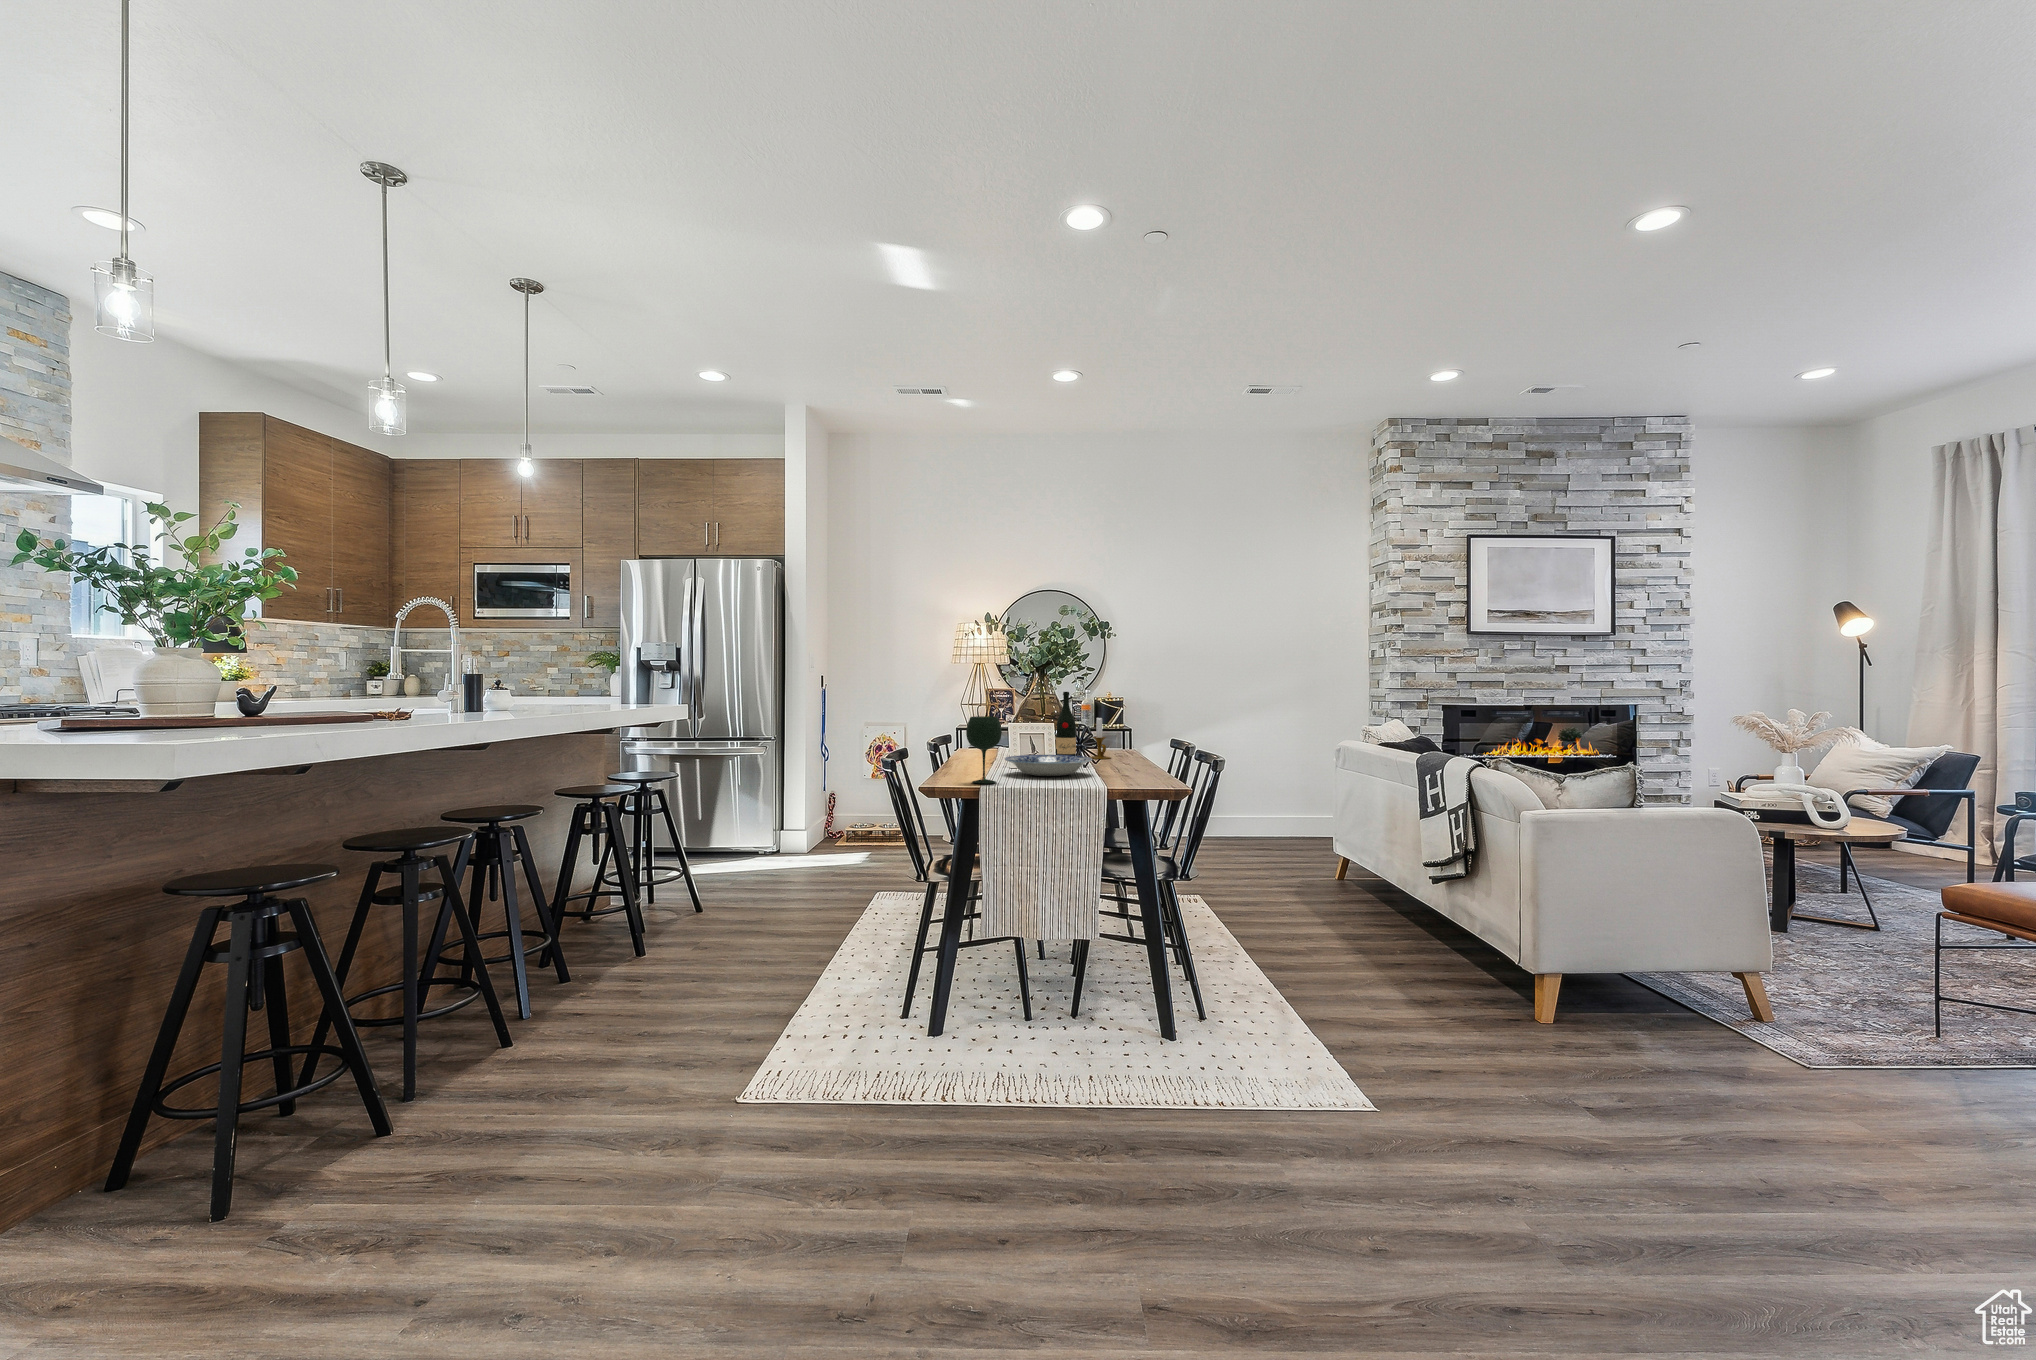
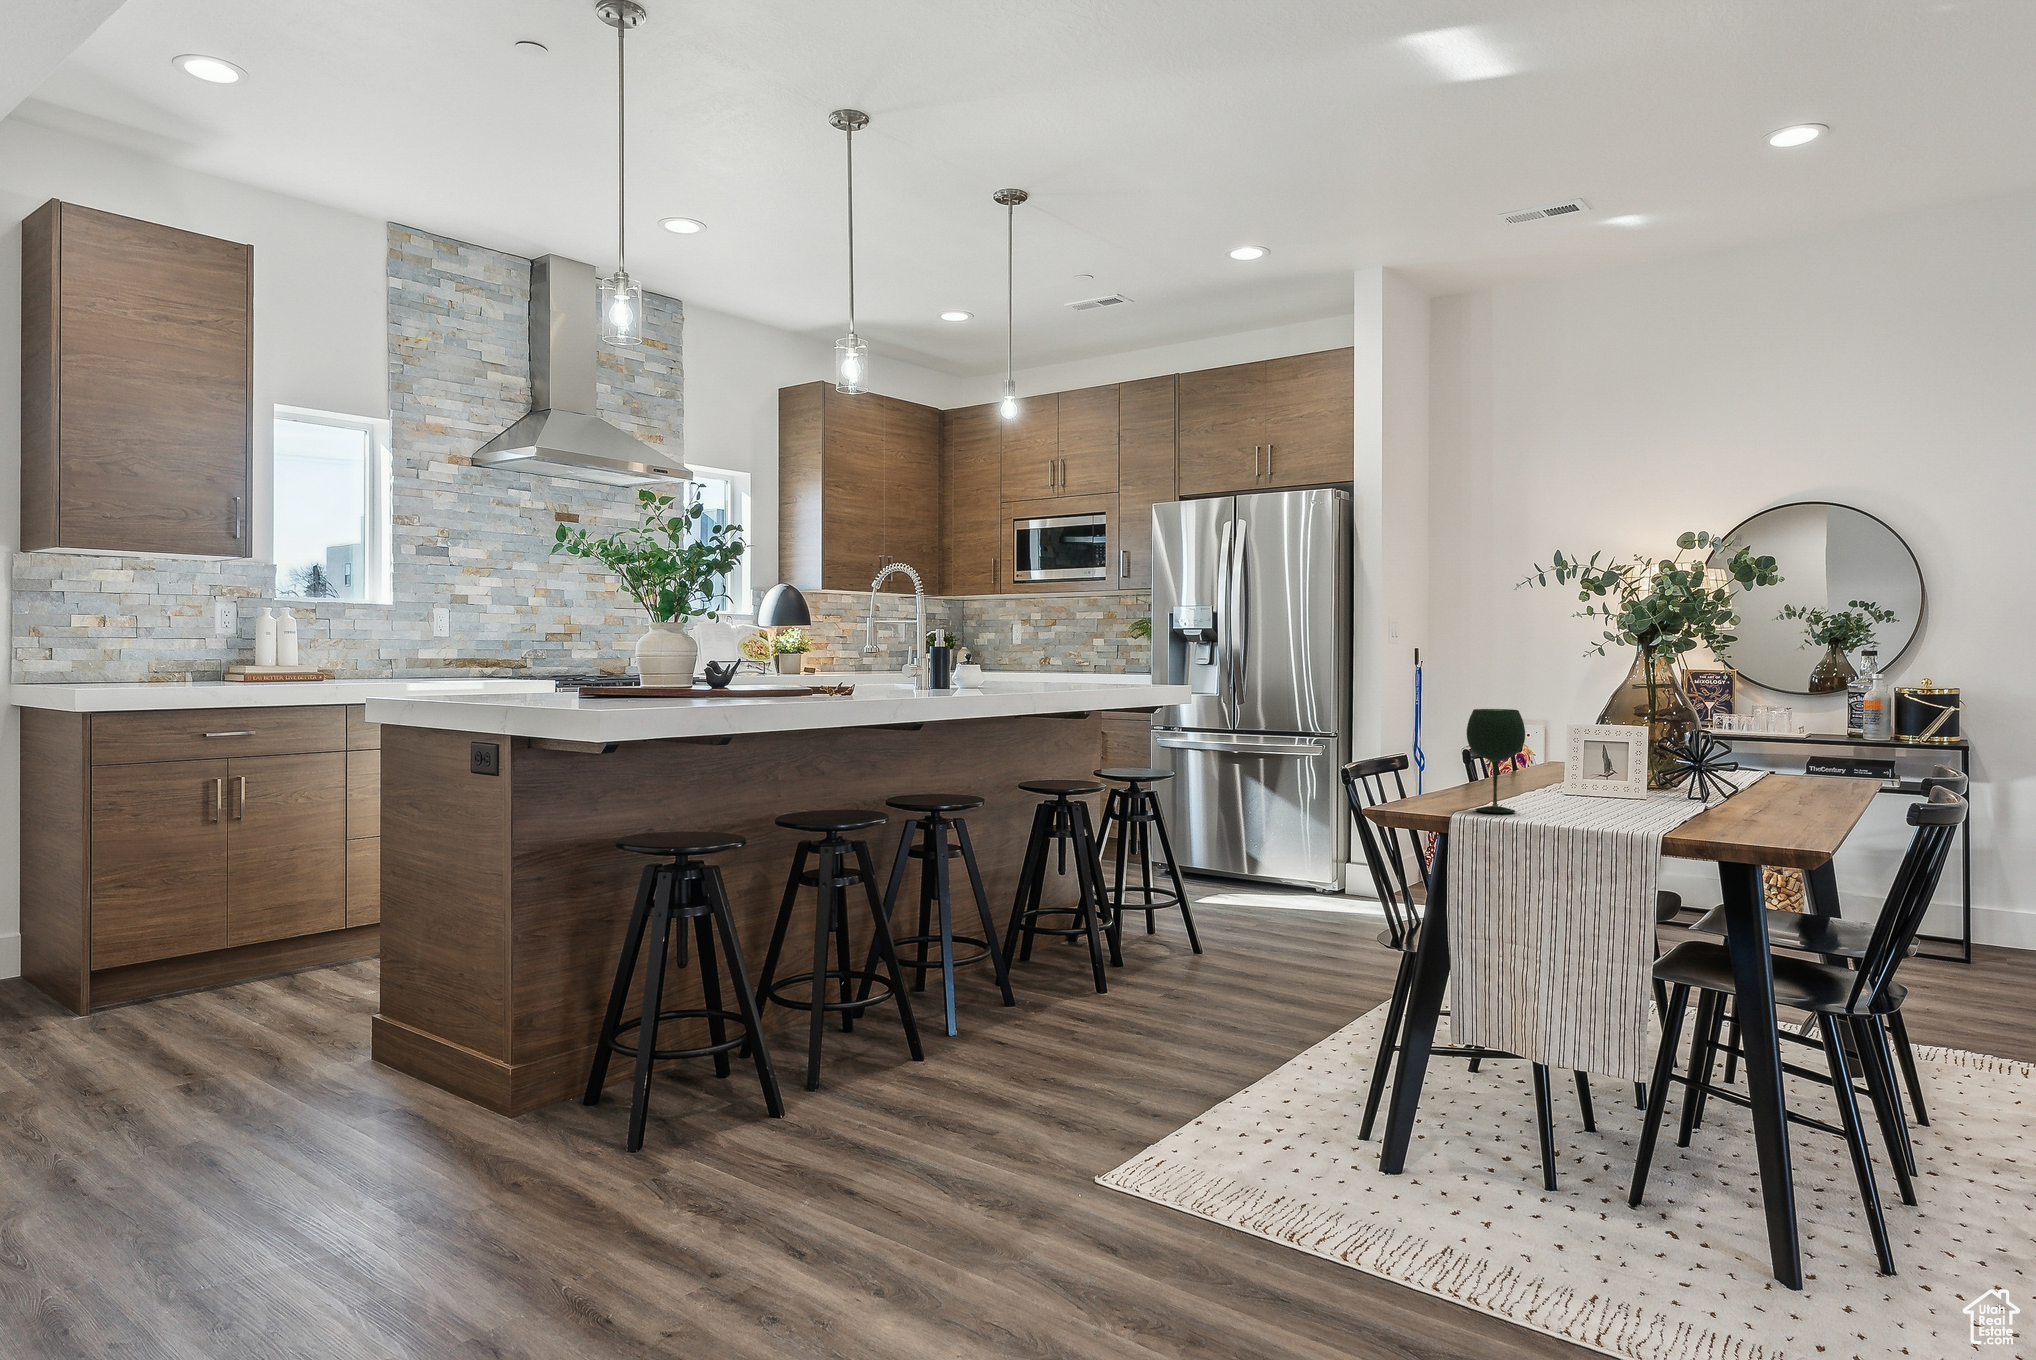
wine bottle: present [1056,692,1076,756] -> none [1687,672,1739,797]
candlestick: present [1090,718,1111,759] -> none [1778,718,1828,790]
plate: present [1005,755,1092,776] -> none [1557,774,1718,810]

